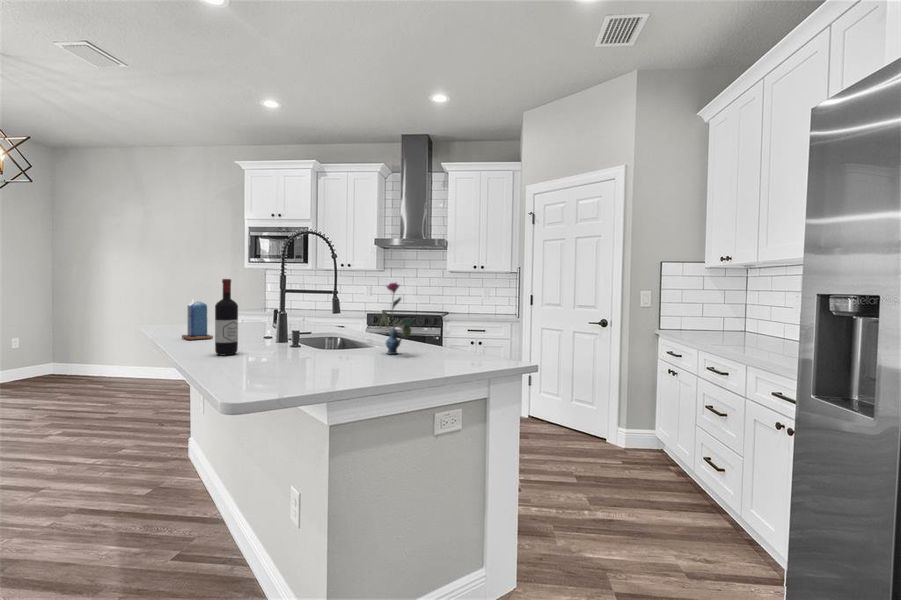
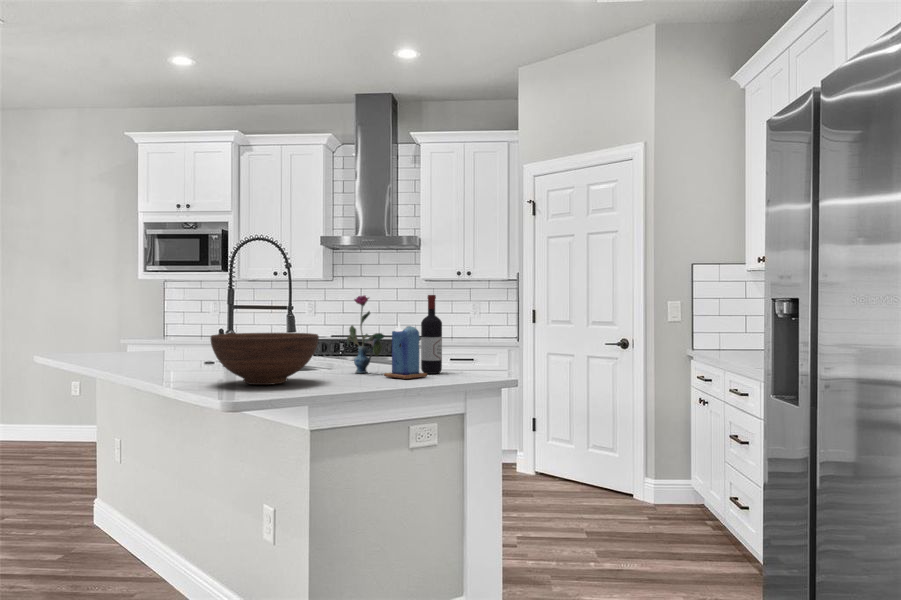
wine bottle: present [215,279,238,355] -> present [421,295,442,374]
candle: present [182,299,213,340] -> present [384,323,427,379]
fruit bowl: none [234,317,347,372] -> present [210,333,319,385]

